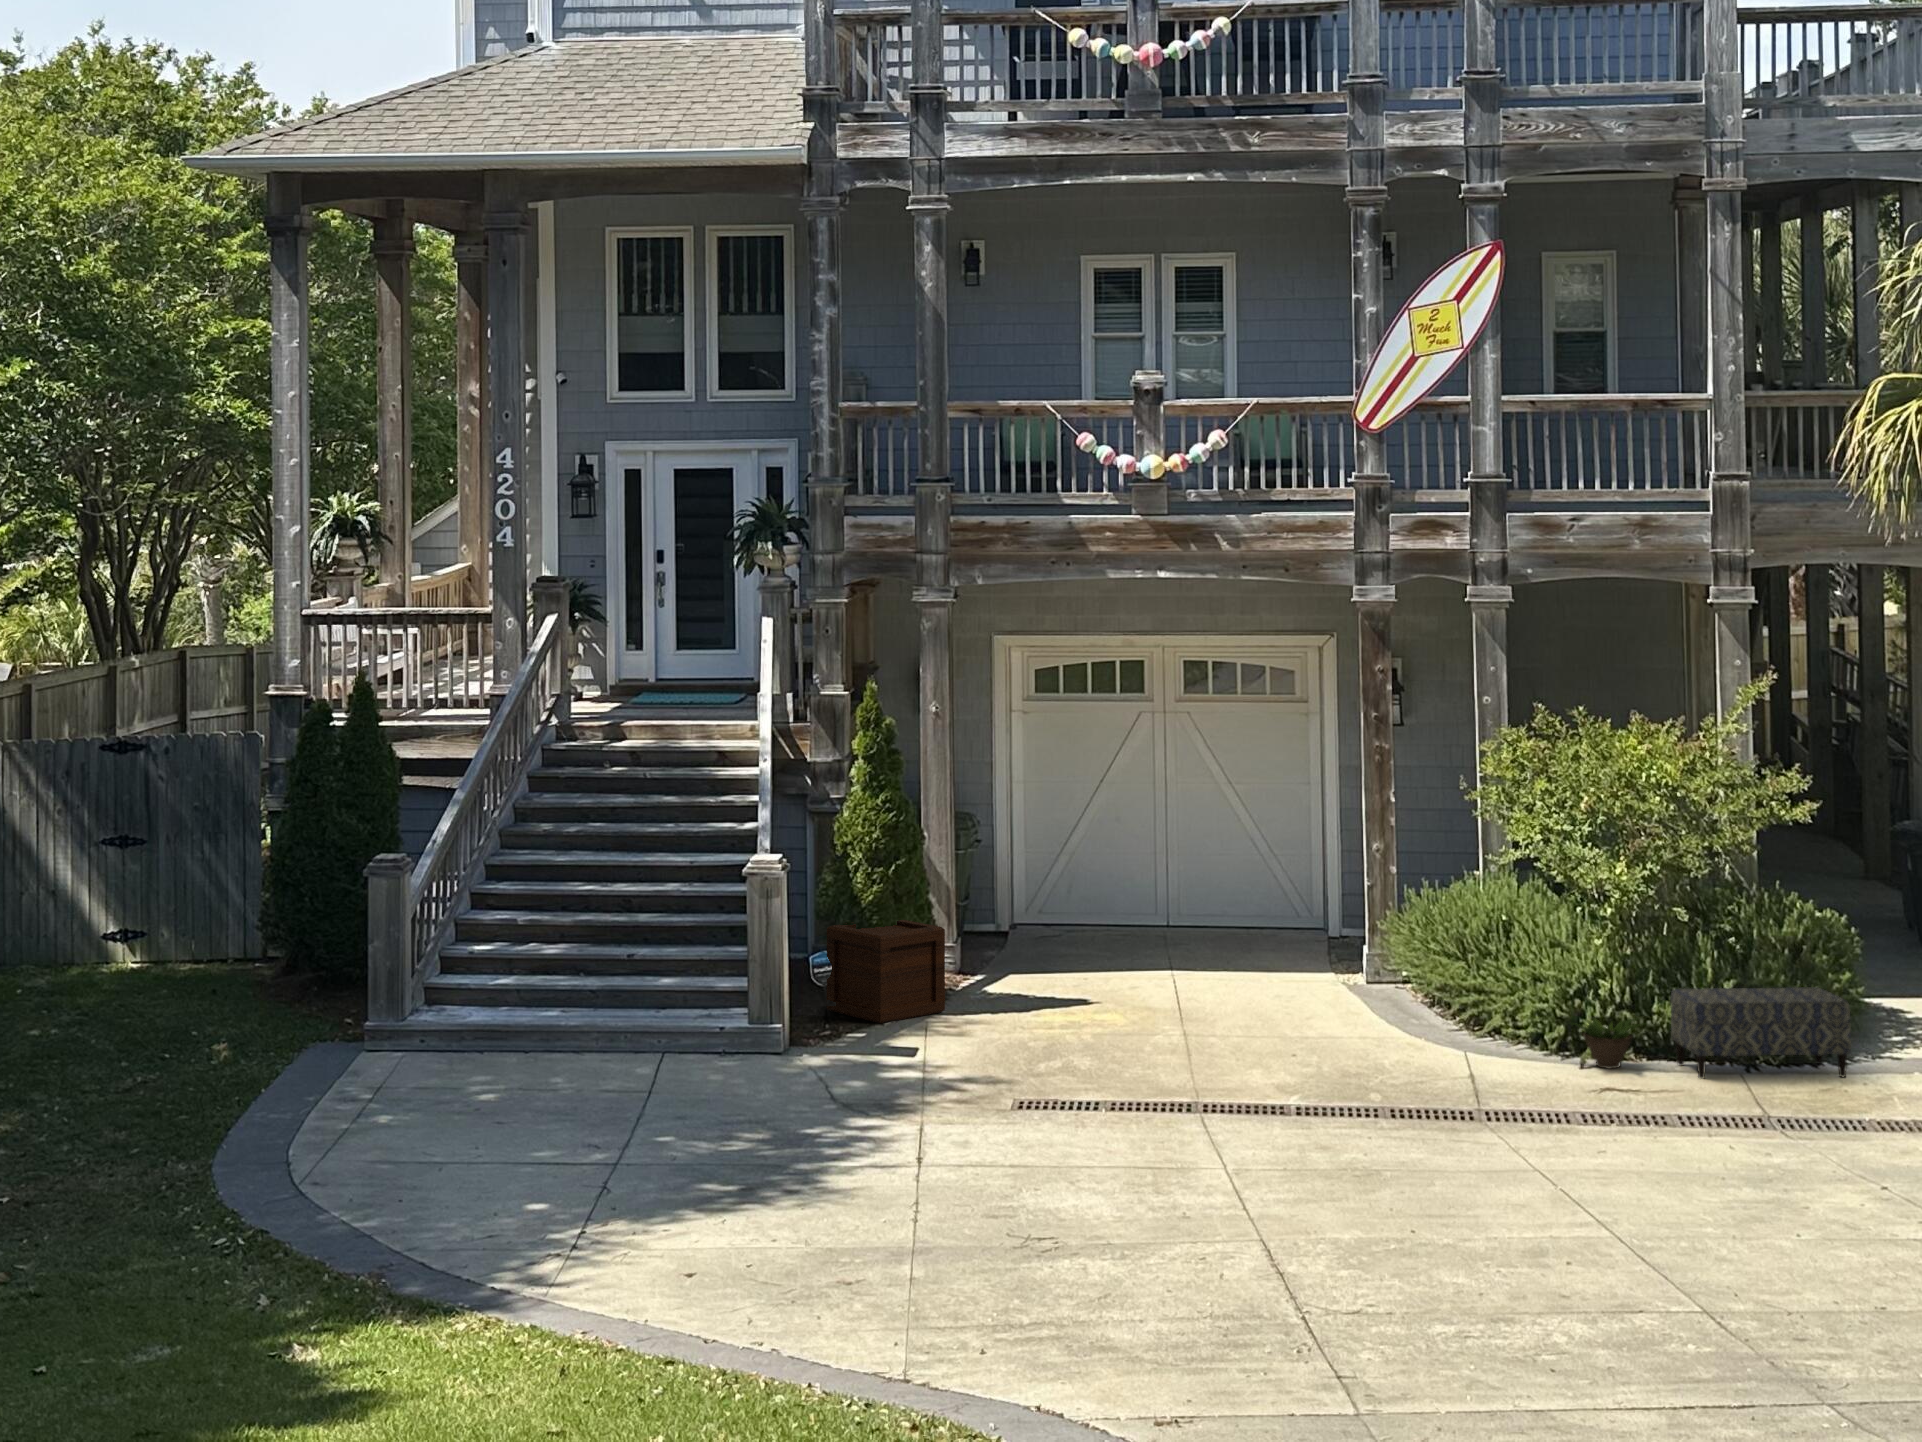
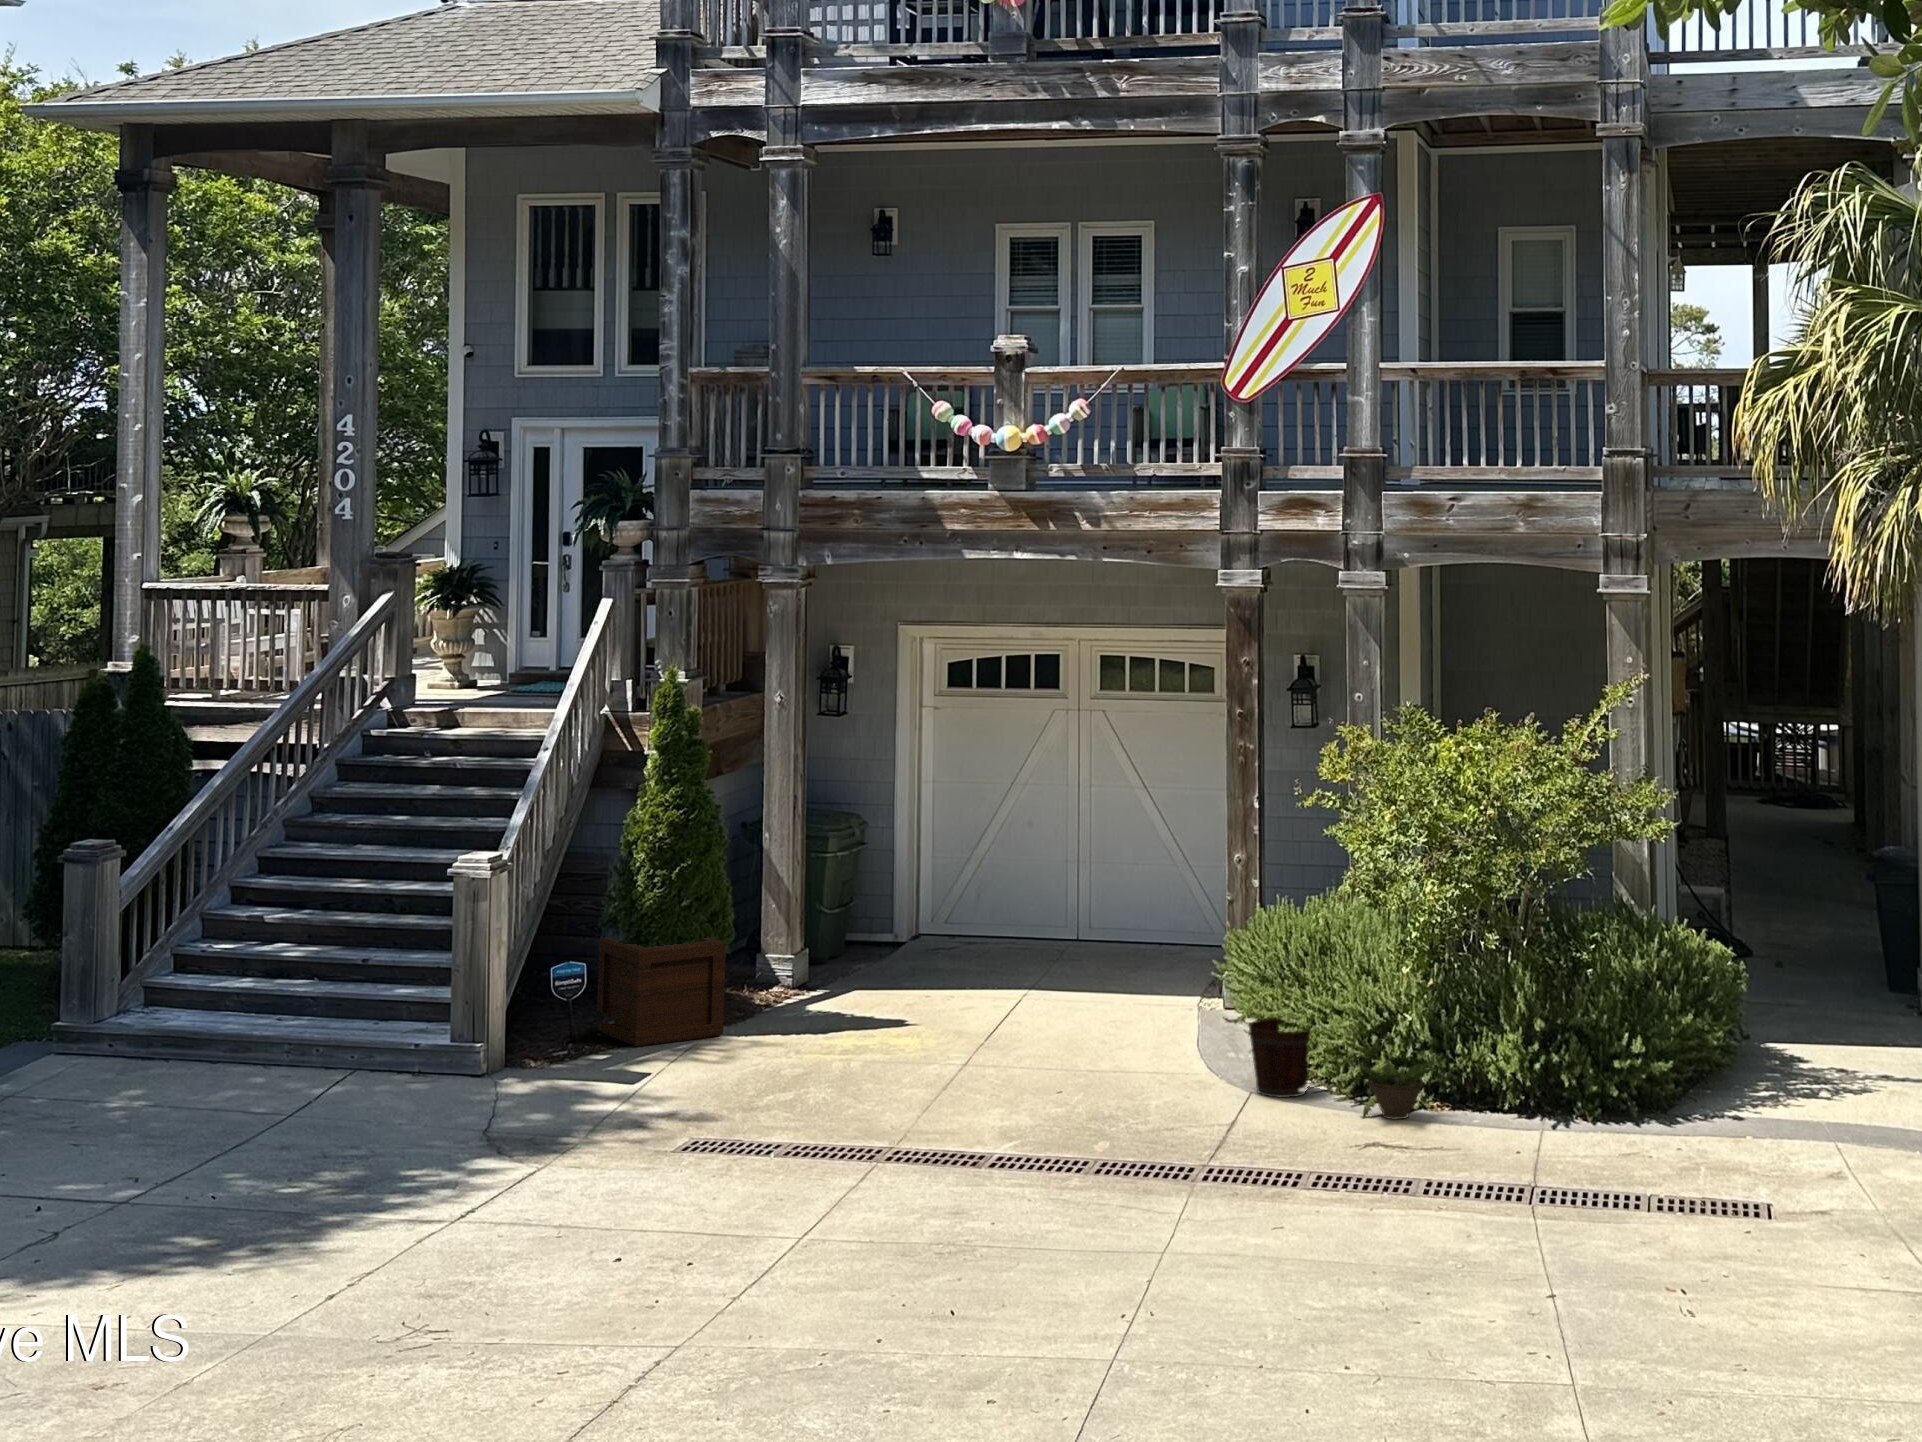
bucket: none [1458,983,1518,1053] -> present [1249,1018,1311,1097]
bench: present [1670,987,1851,1079] -> none [1473,1029,1664,1137]

